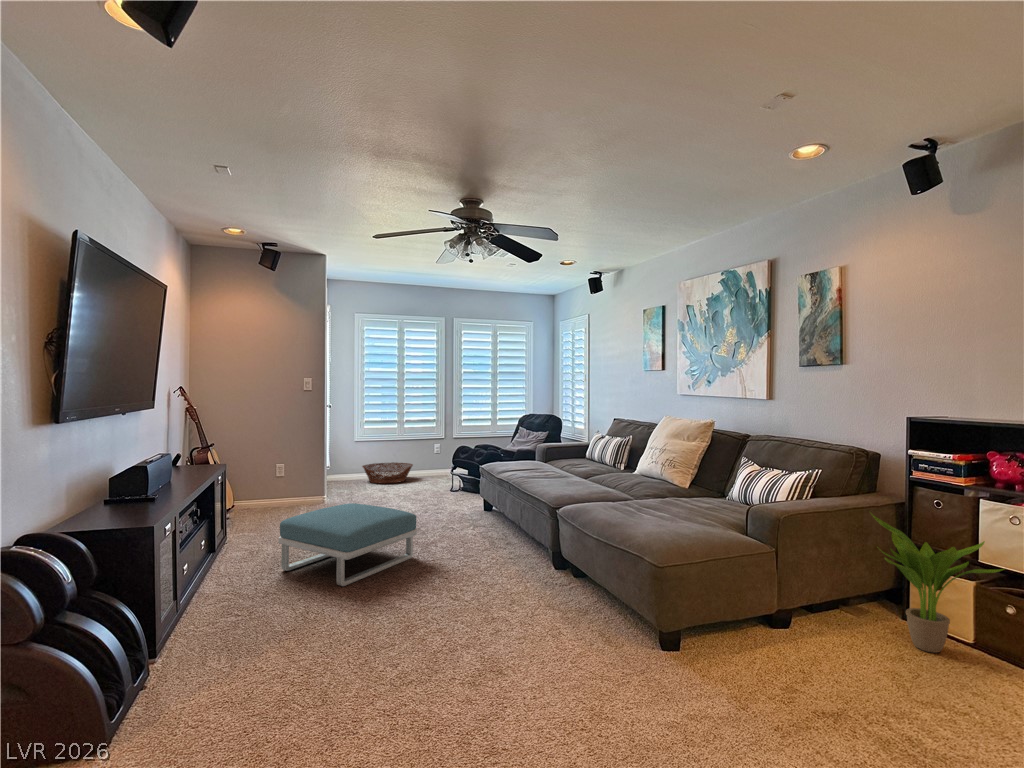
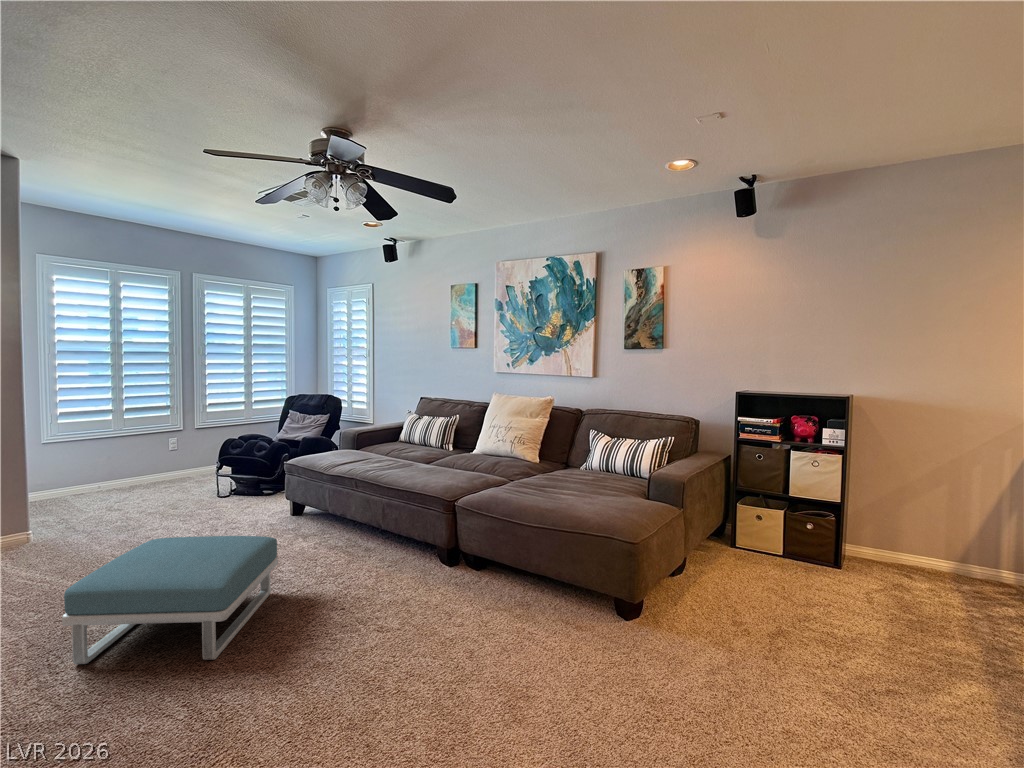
basket: present [362,462,413,484] -> none [59,468,145,502]
potted plant: present [871,513,1003,653] -> none [732,468,818,568]

